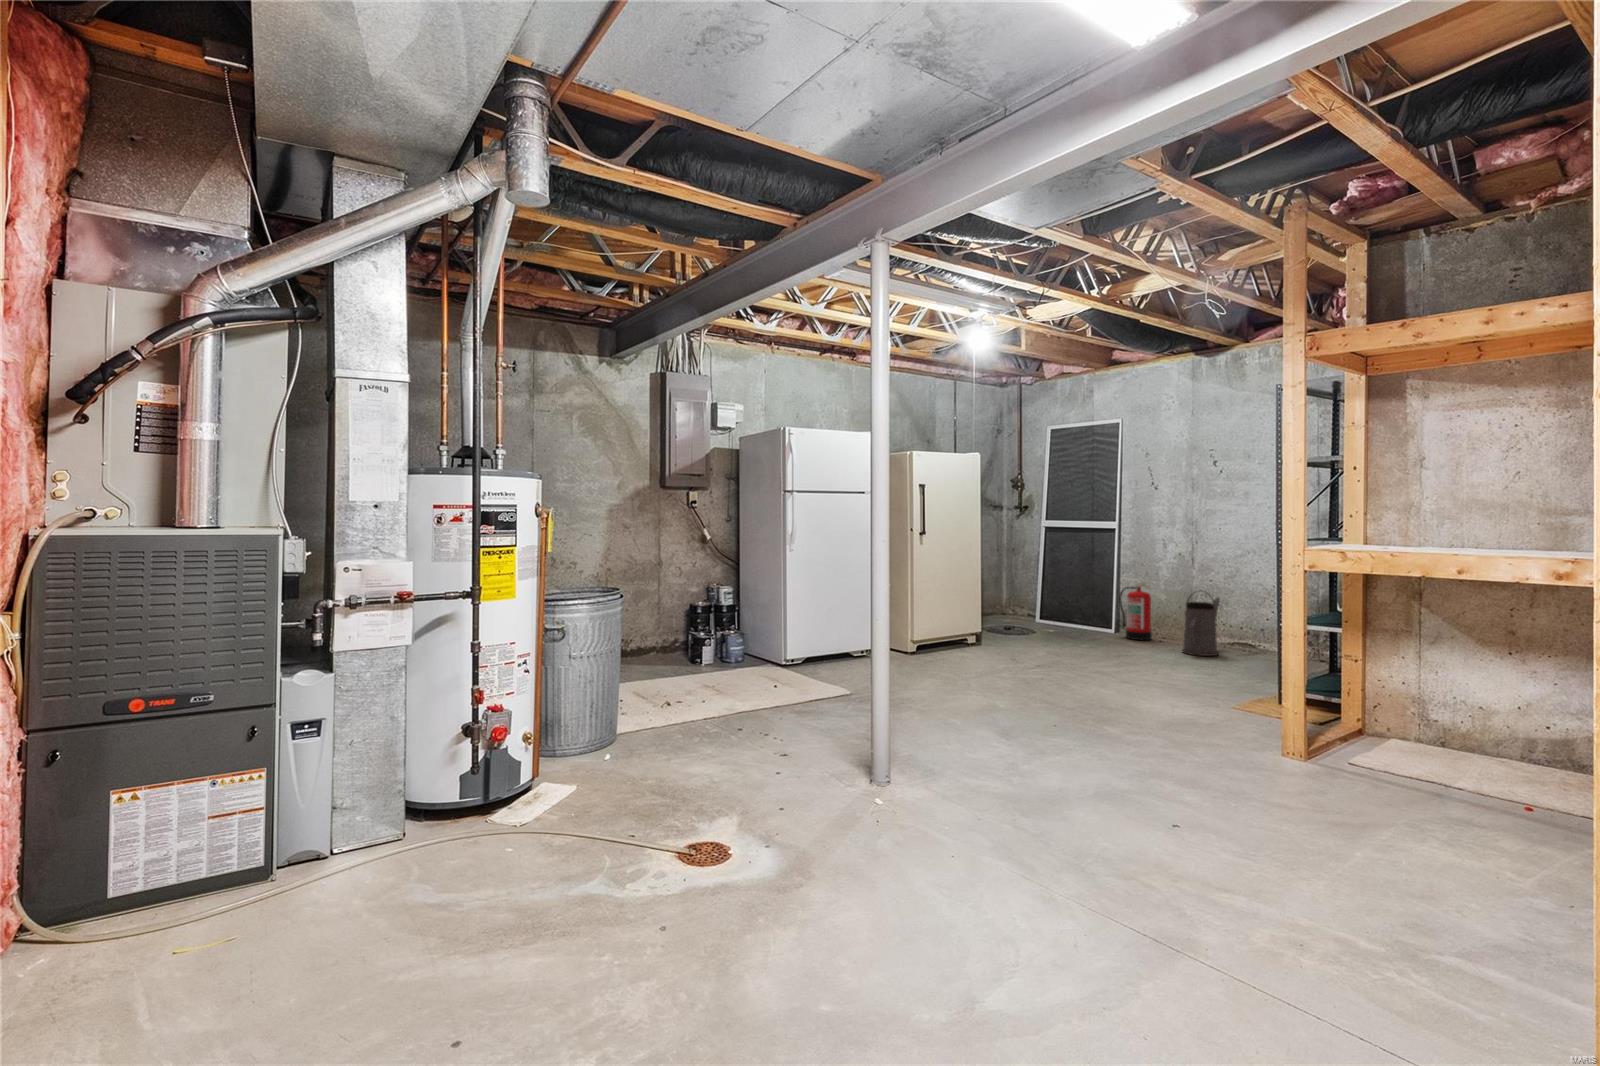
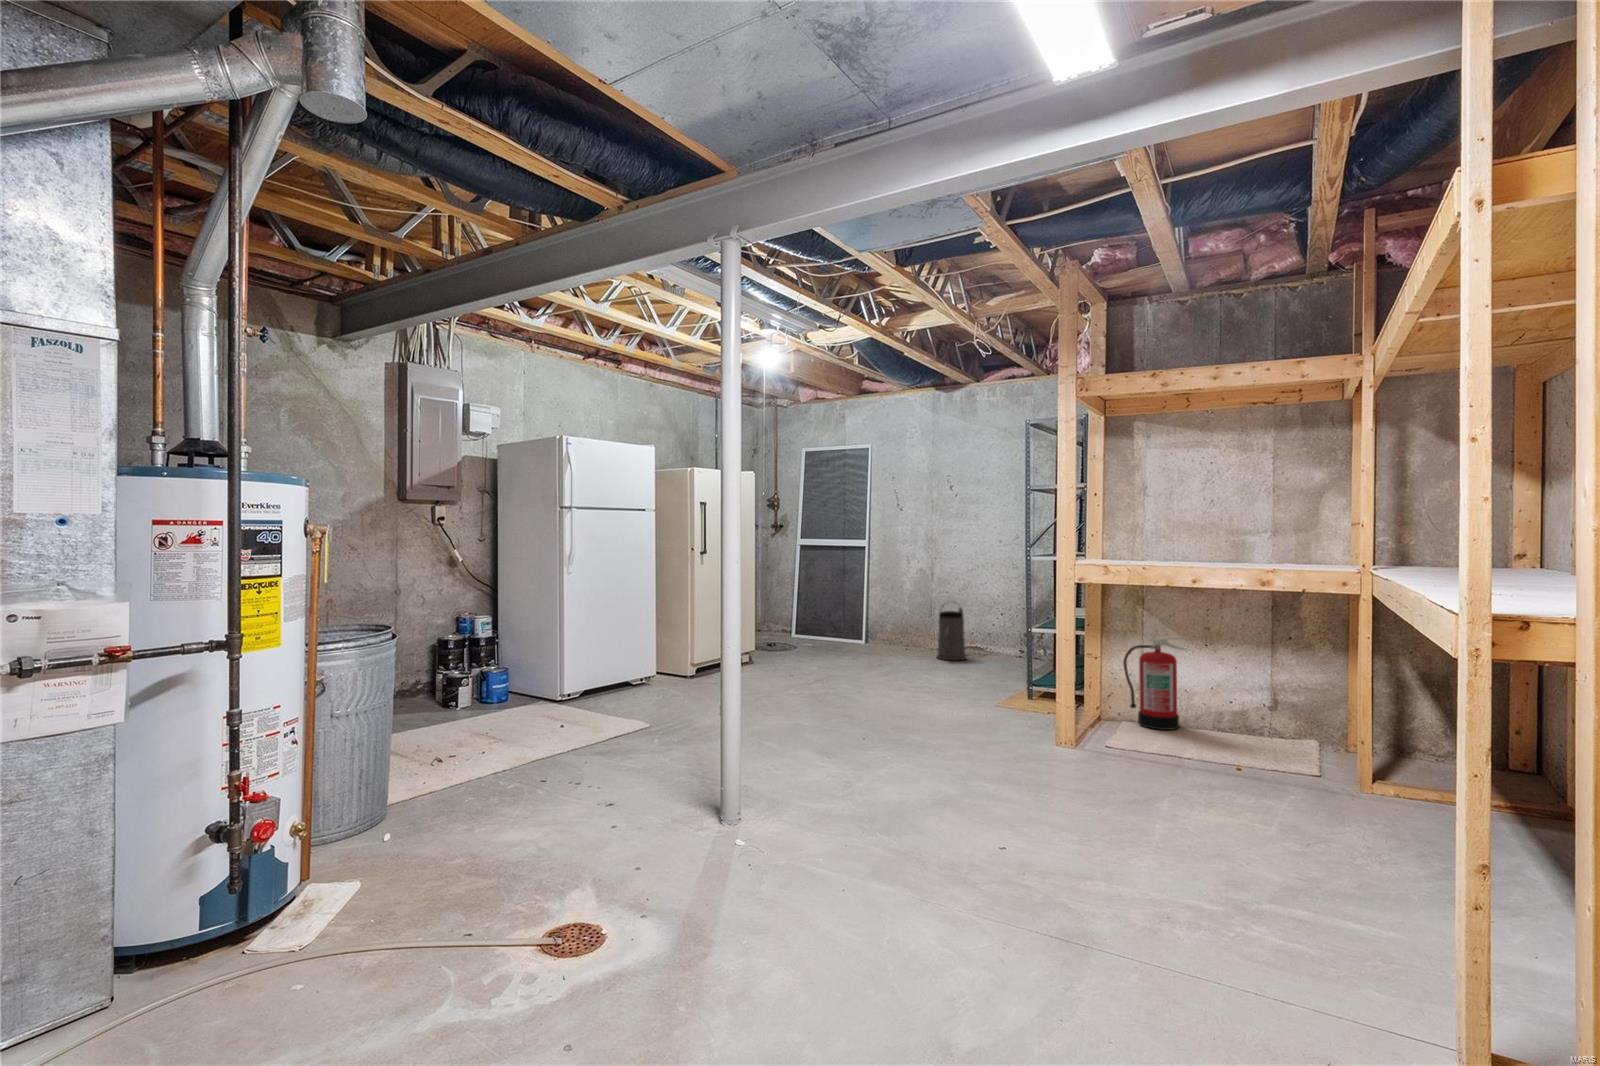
fire extinguisher: present [1119,582,1156,640] -> present [1123,637,1190,730]

